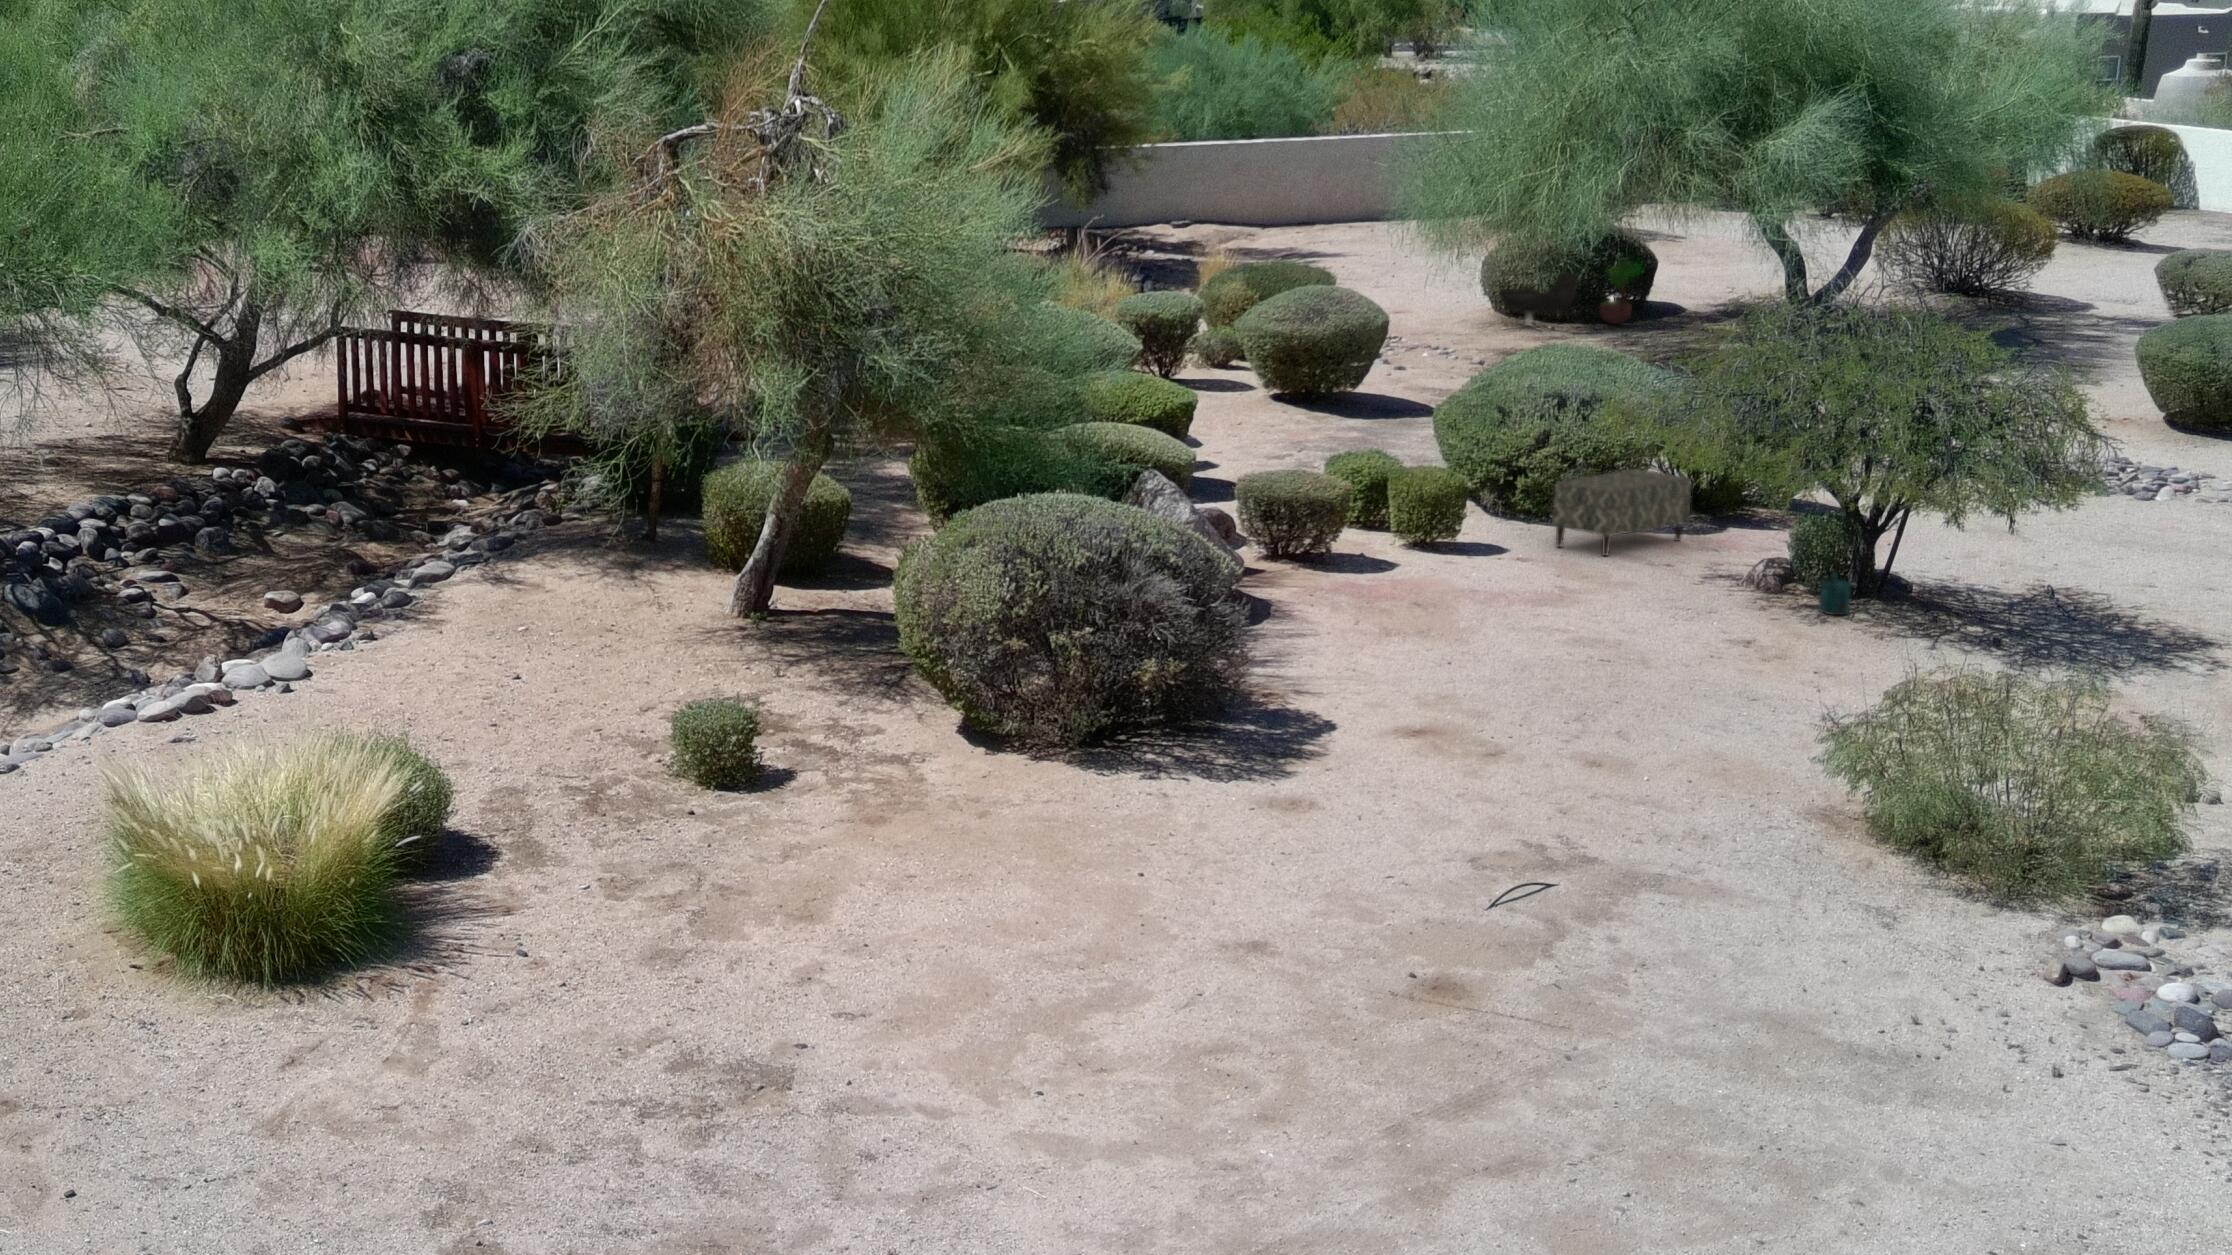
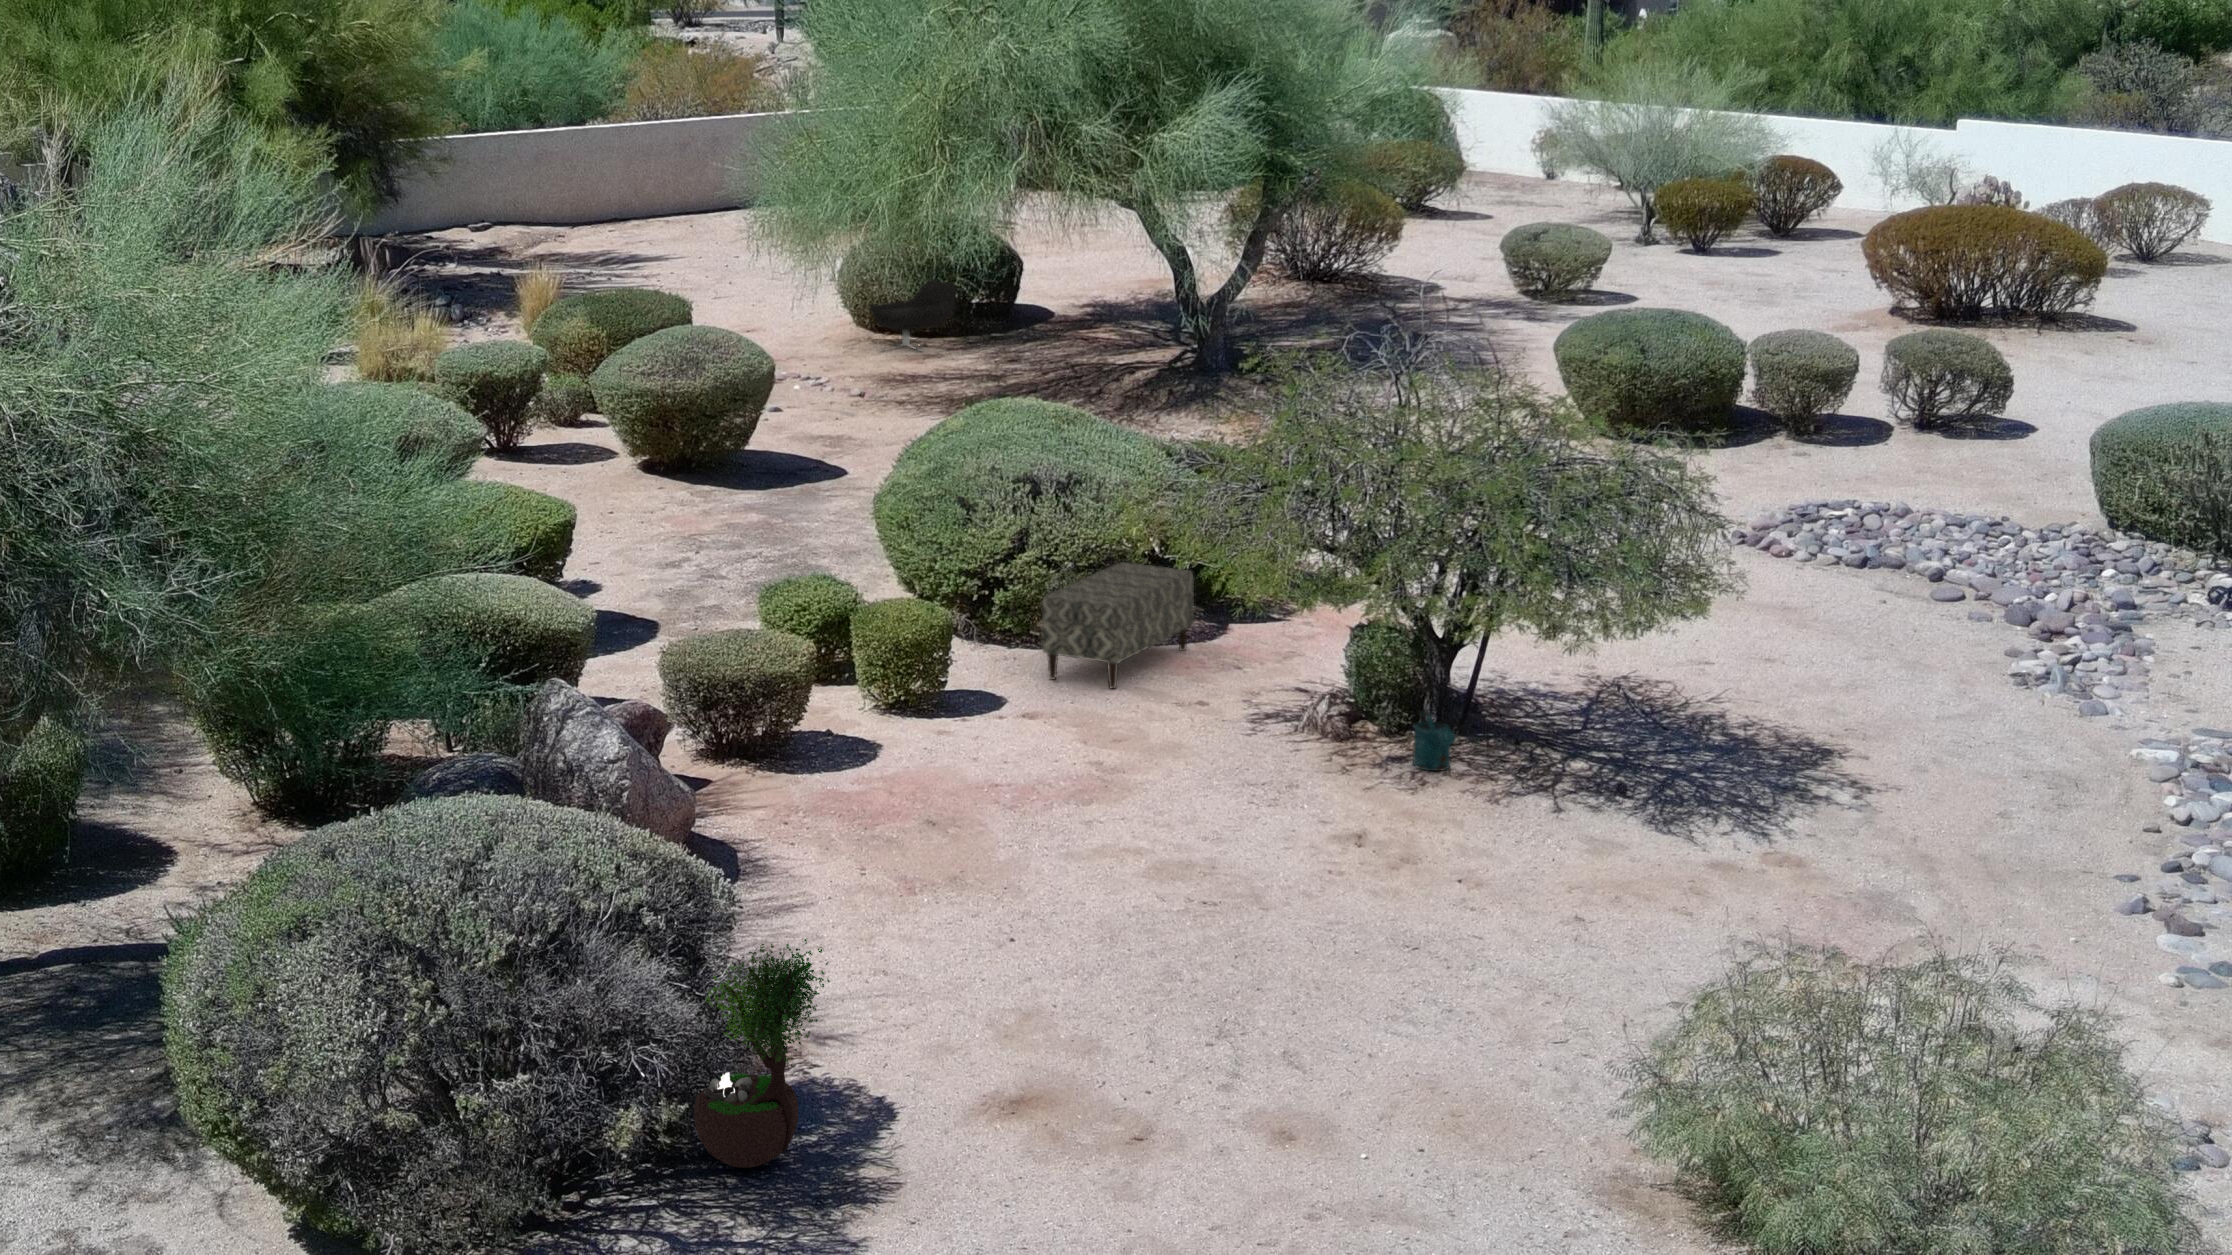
potted tree: present [1599,260,1643,324] -> present [694,938,830,1168]

